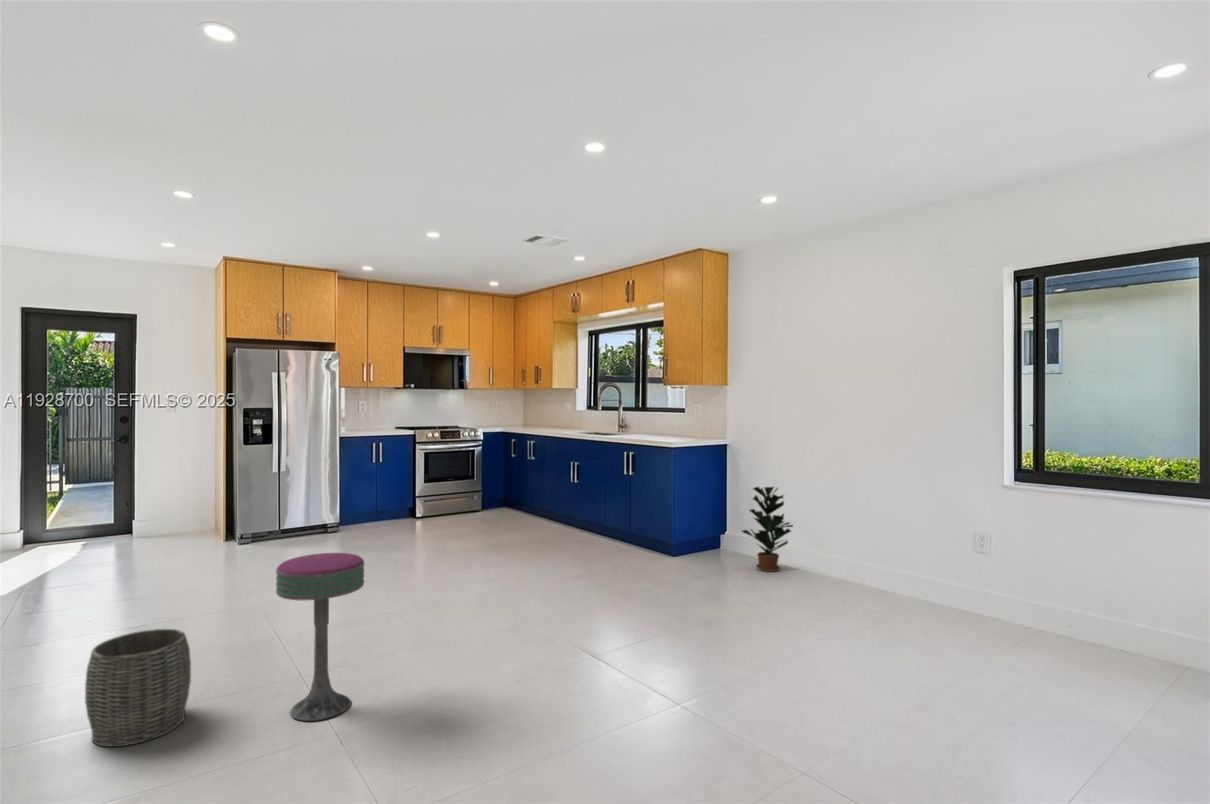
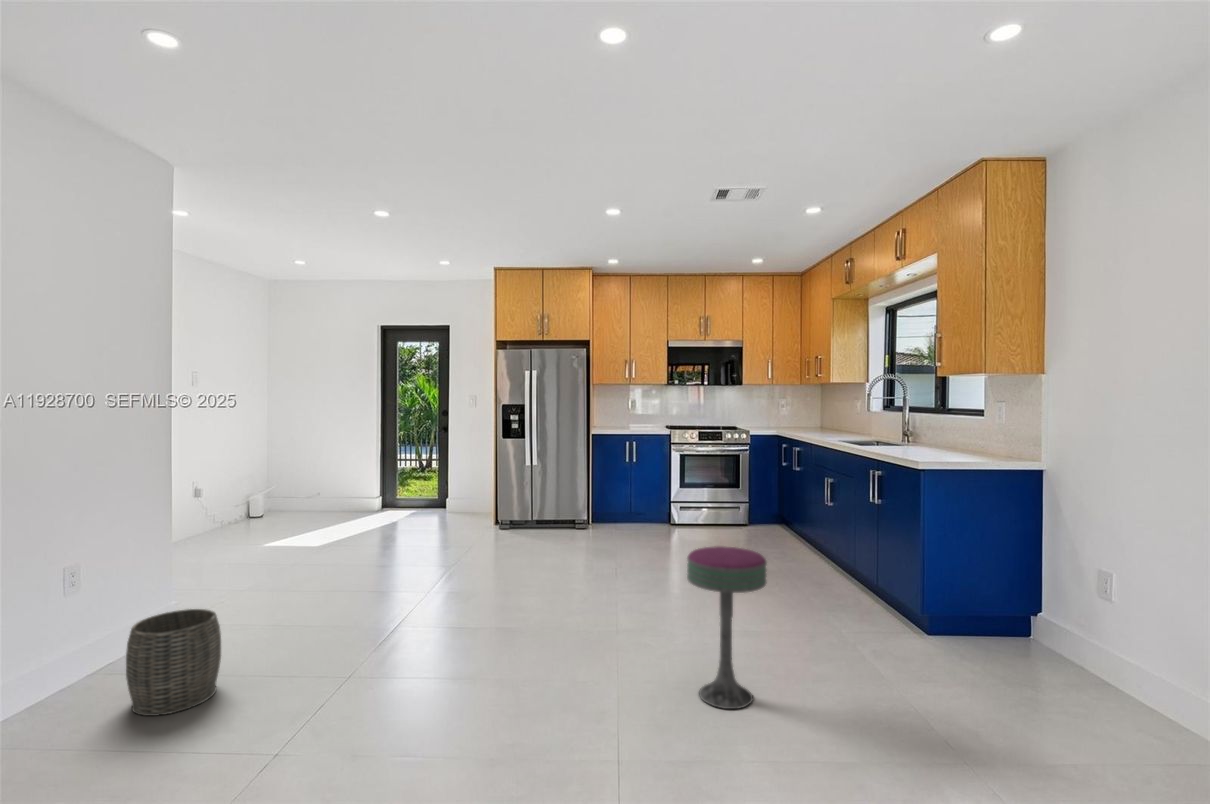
potted plant: present [742,487,793,572] -> none [1031,551,1145,712]
bar stool: present [276,553,364,721] -> present [687,546,767,709]

